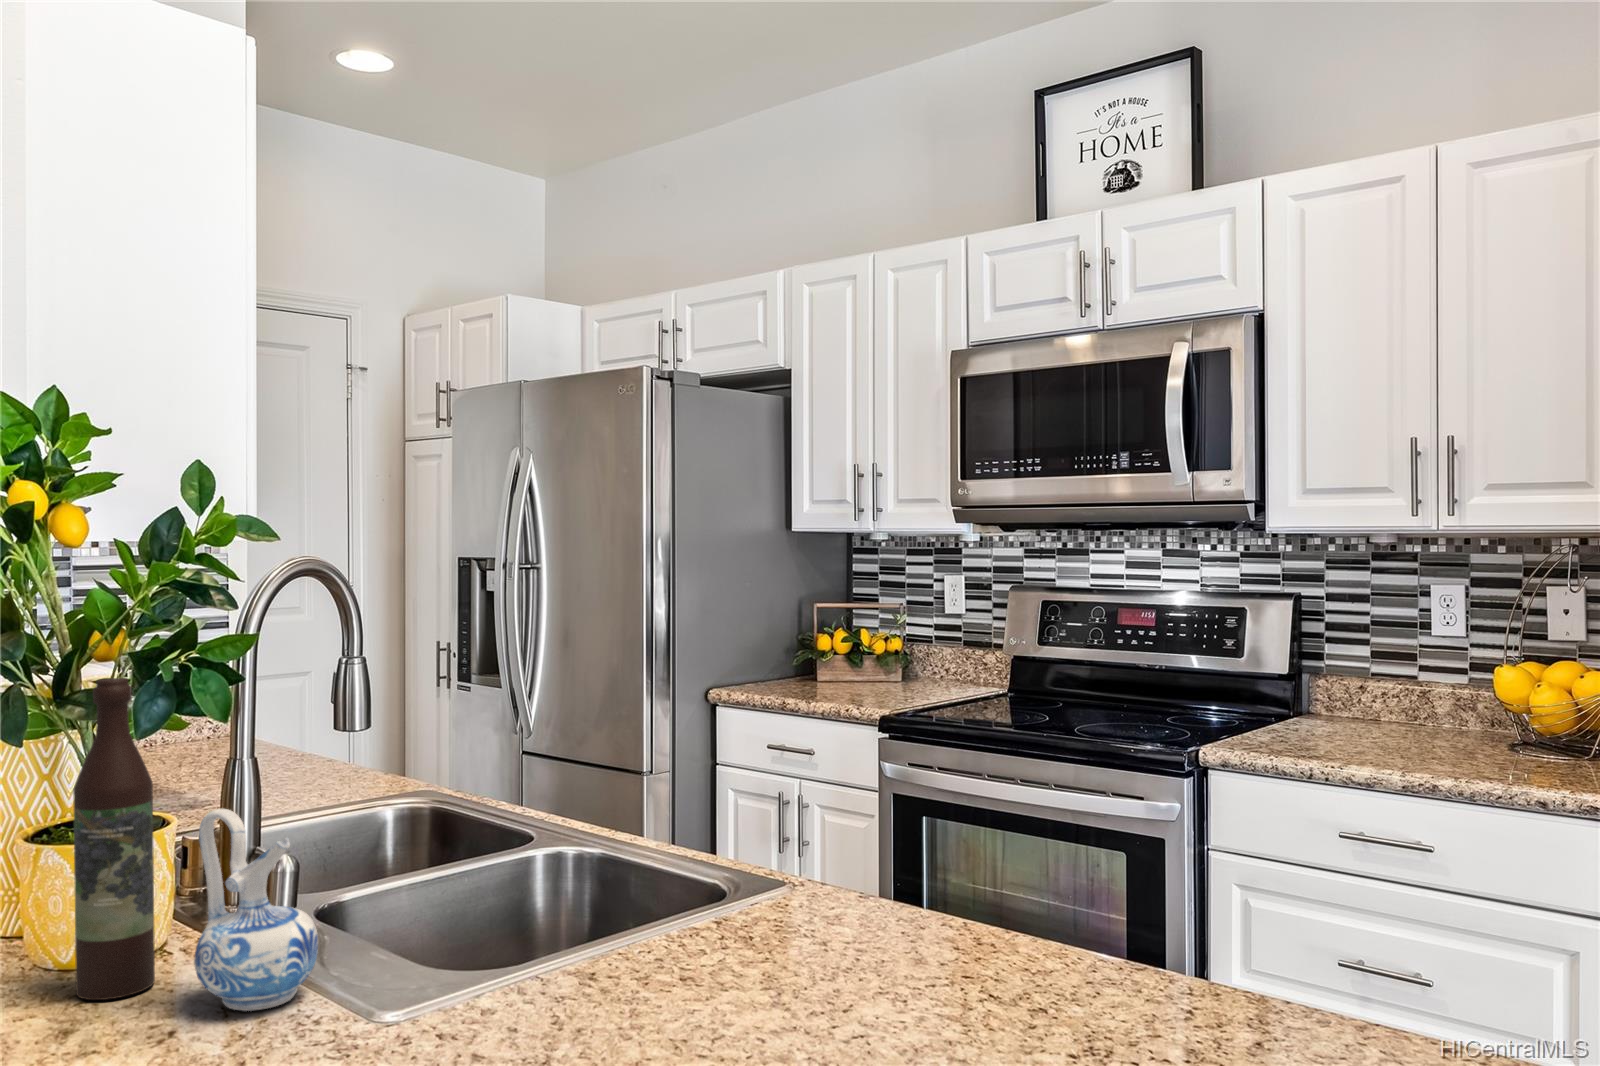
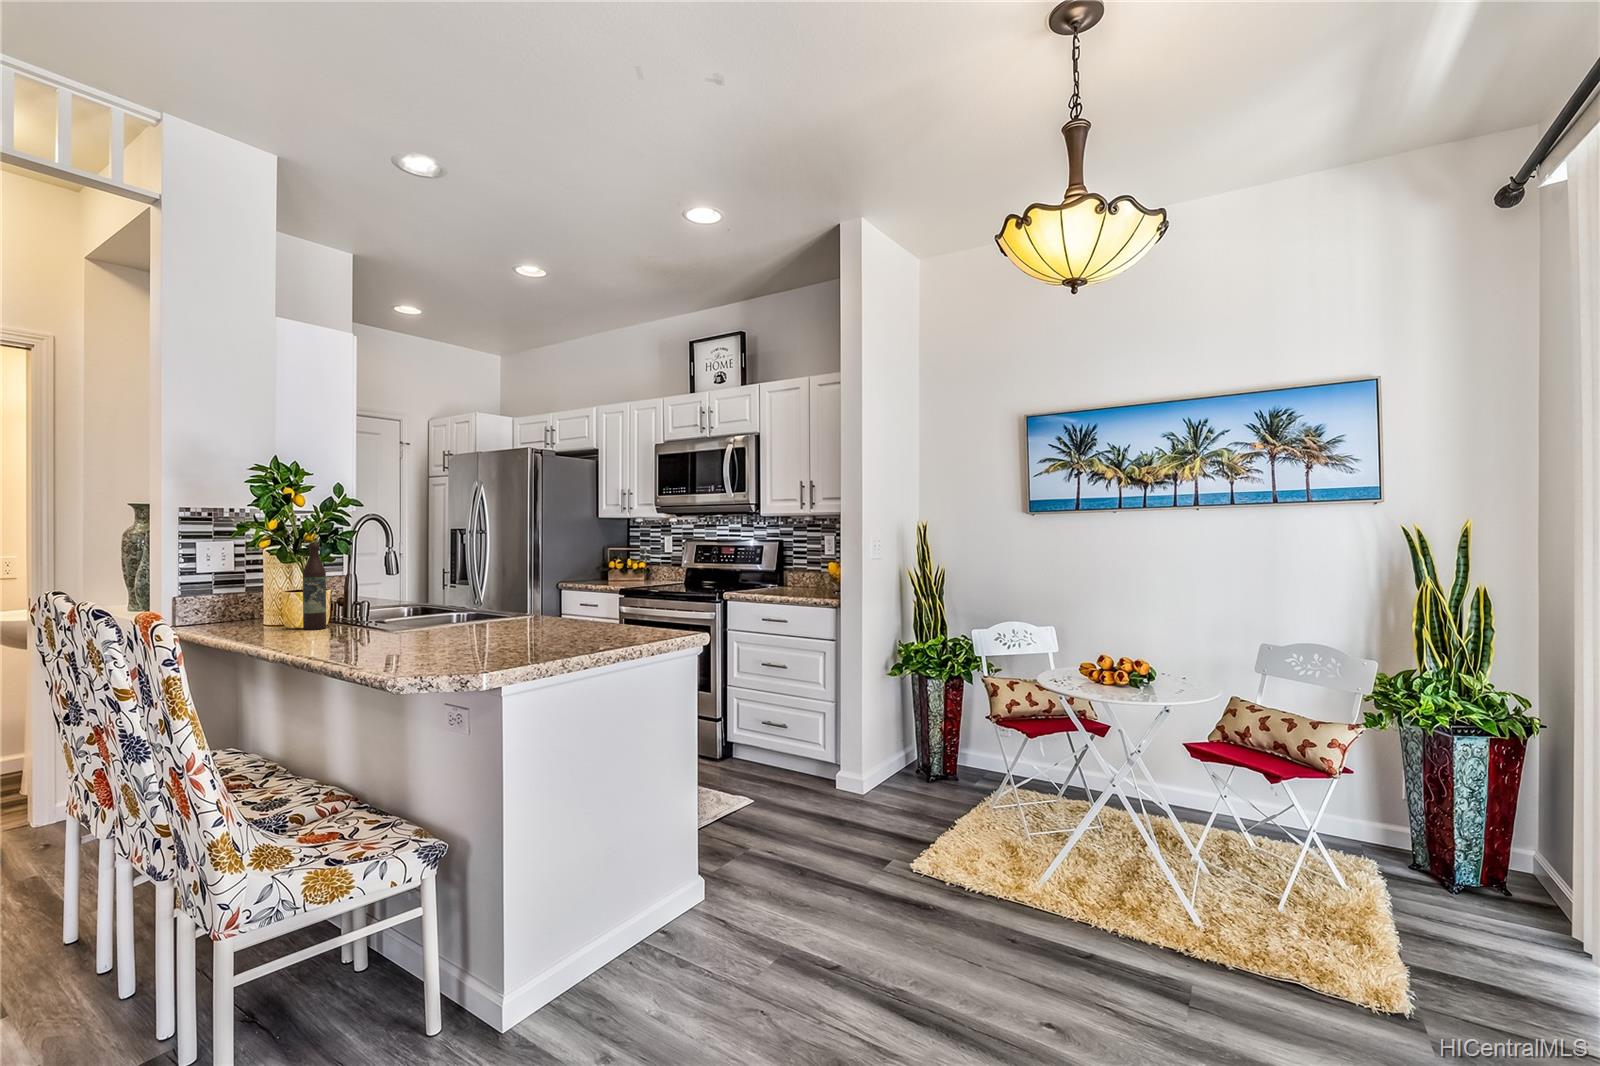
ceramic pitcher: present [194,809,318,1011] -> none [339,577,375,629]

